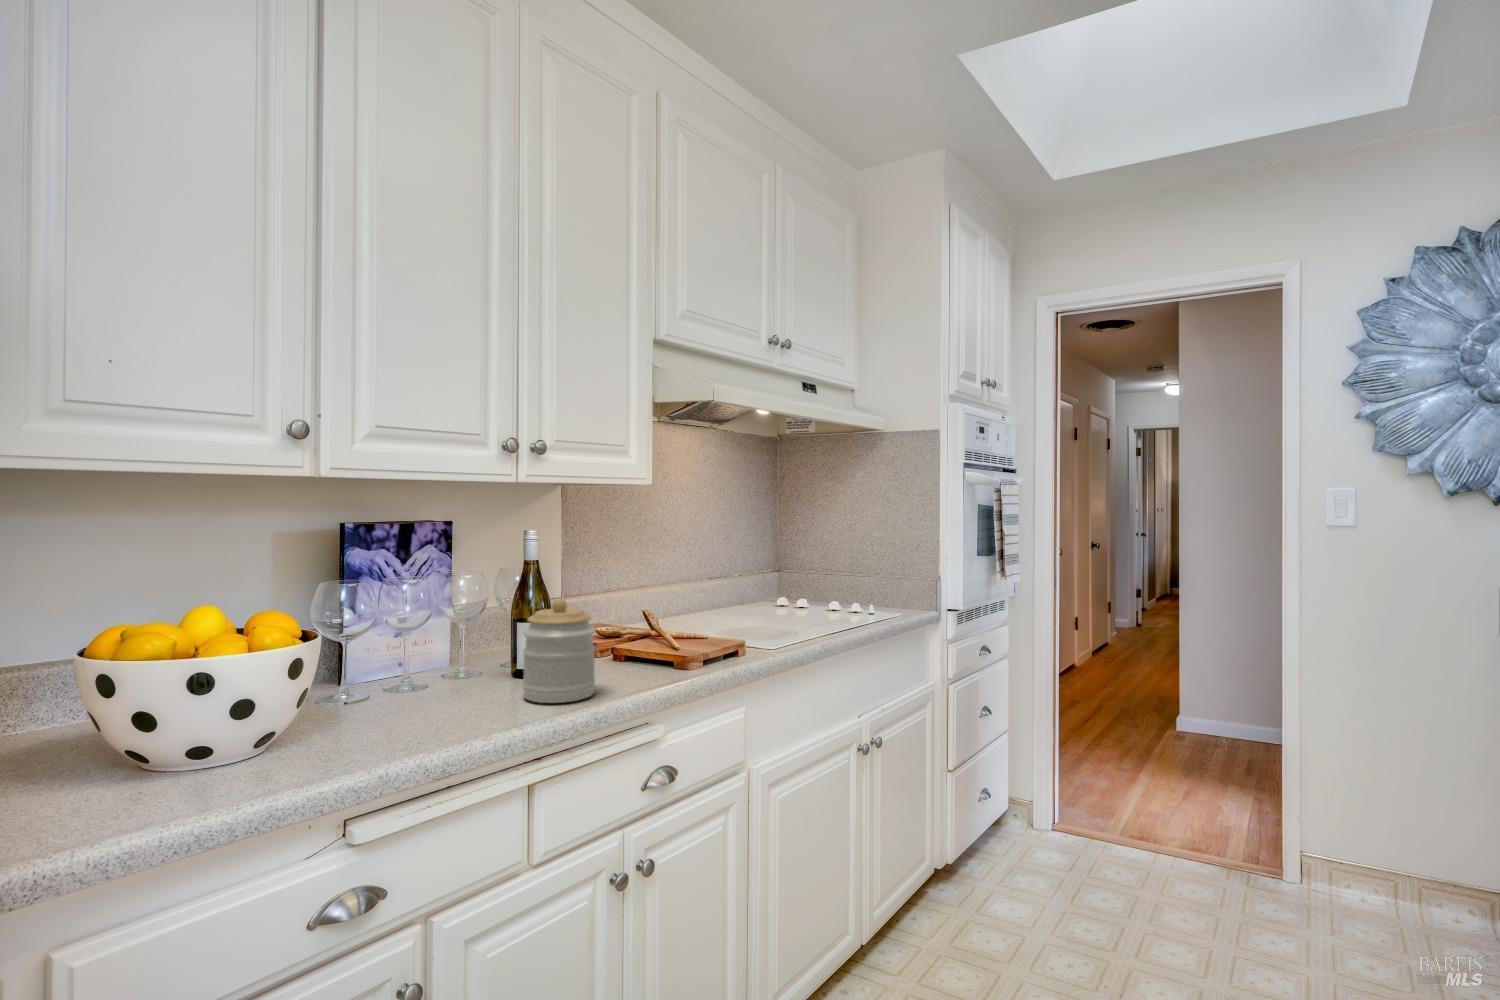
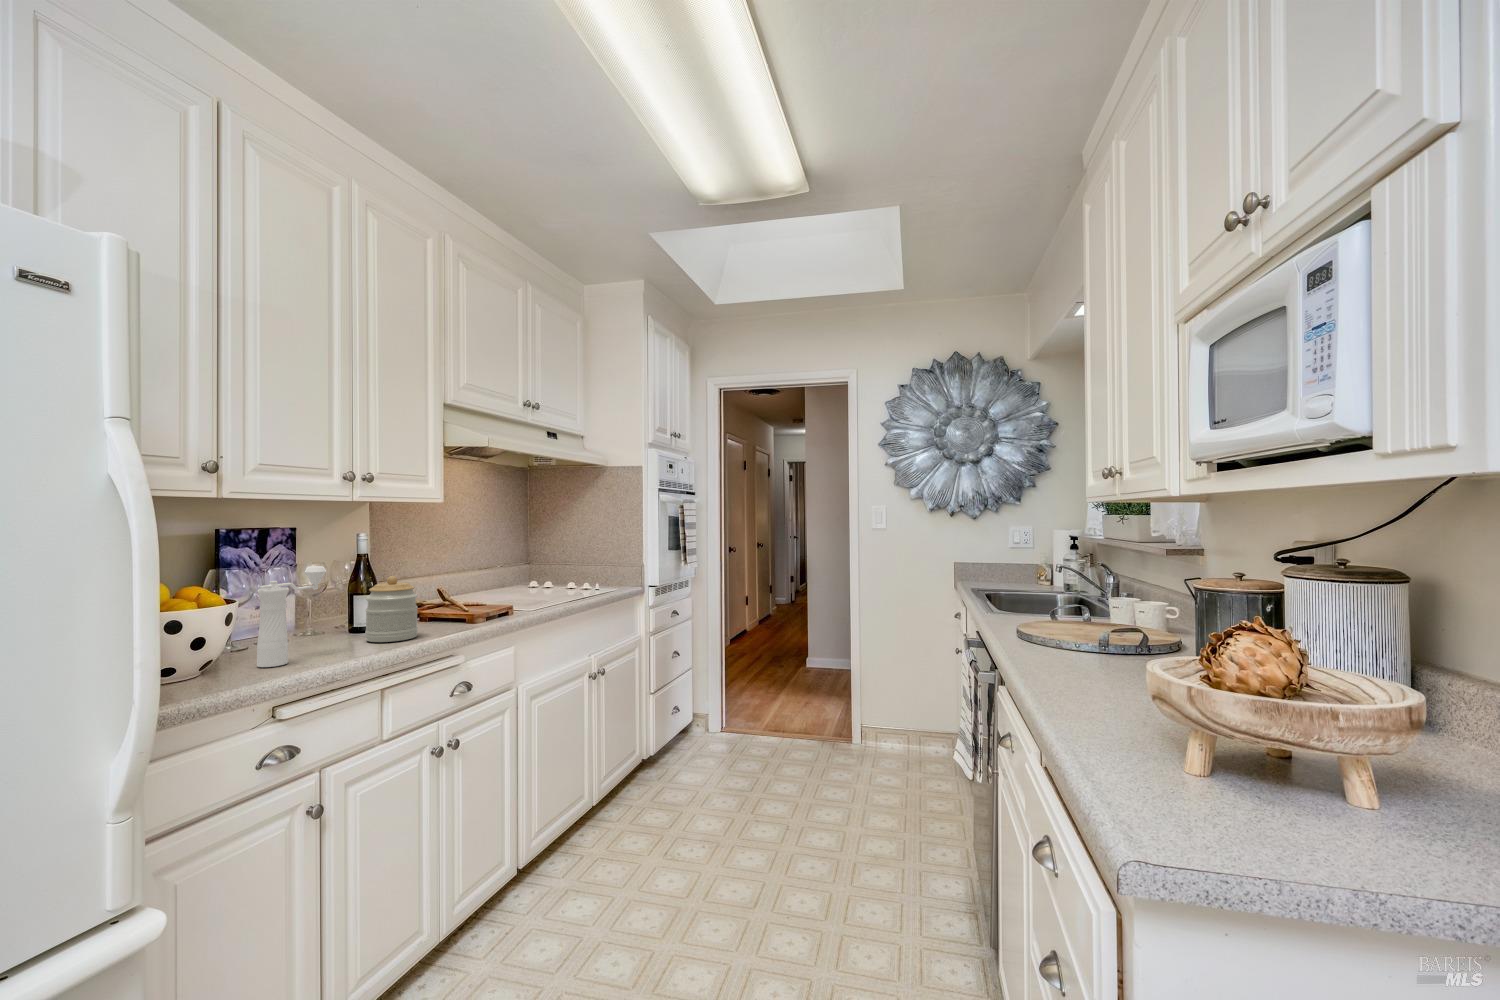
pepper mill: none [352,584,458,744] -> present [257,566,326,667]

